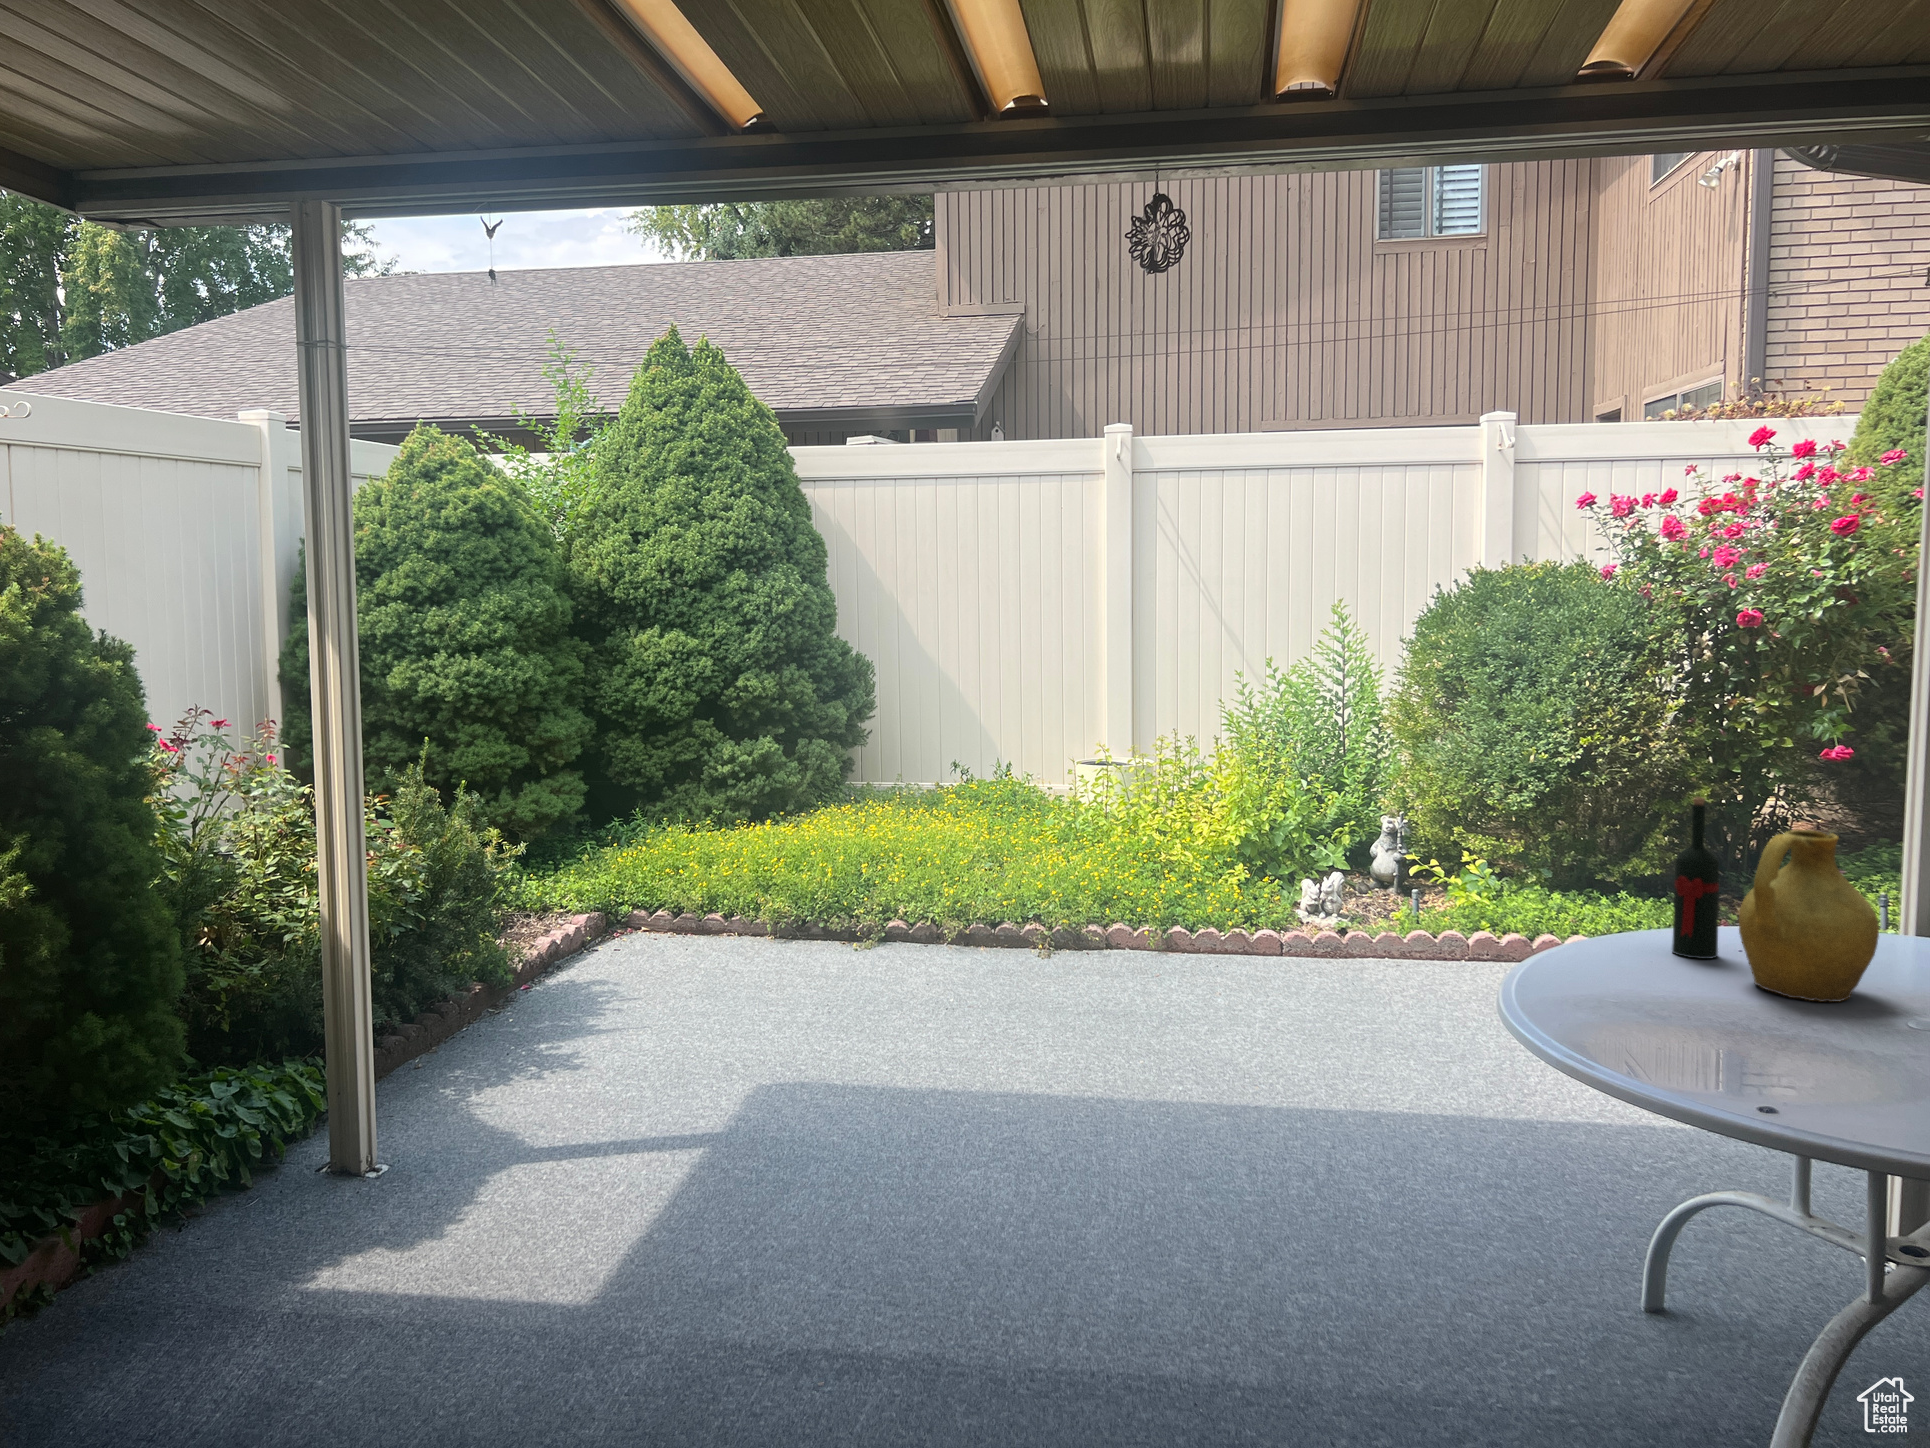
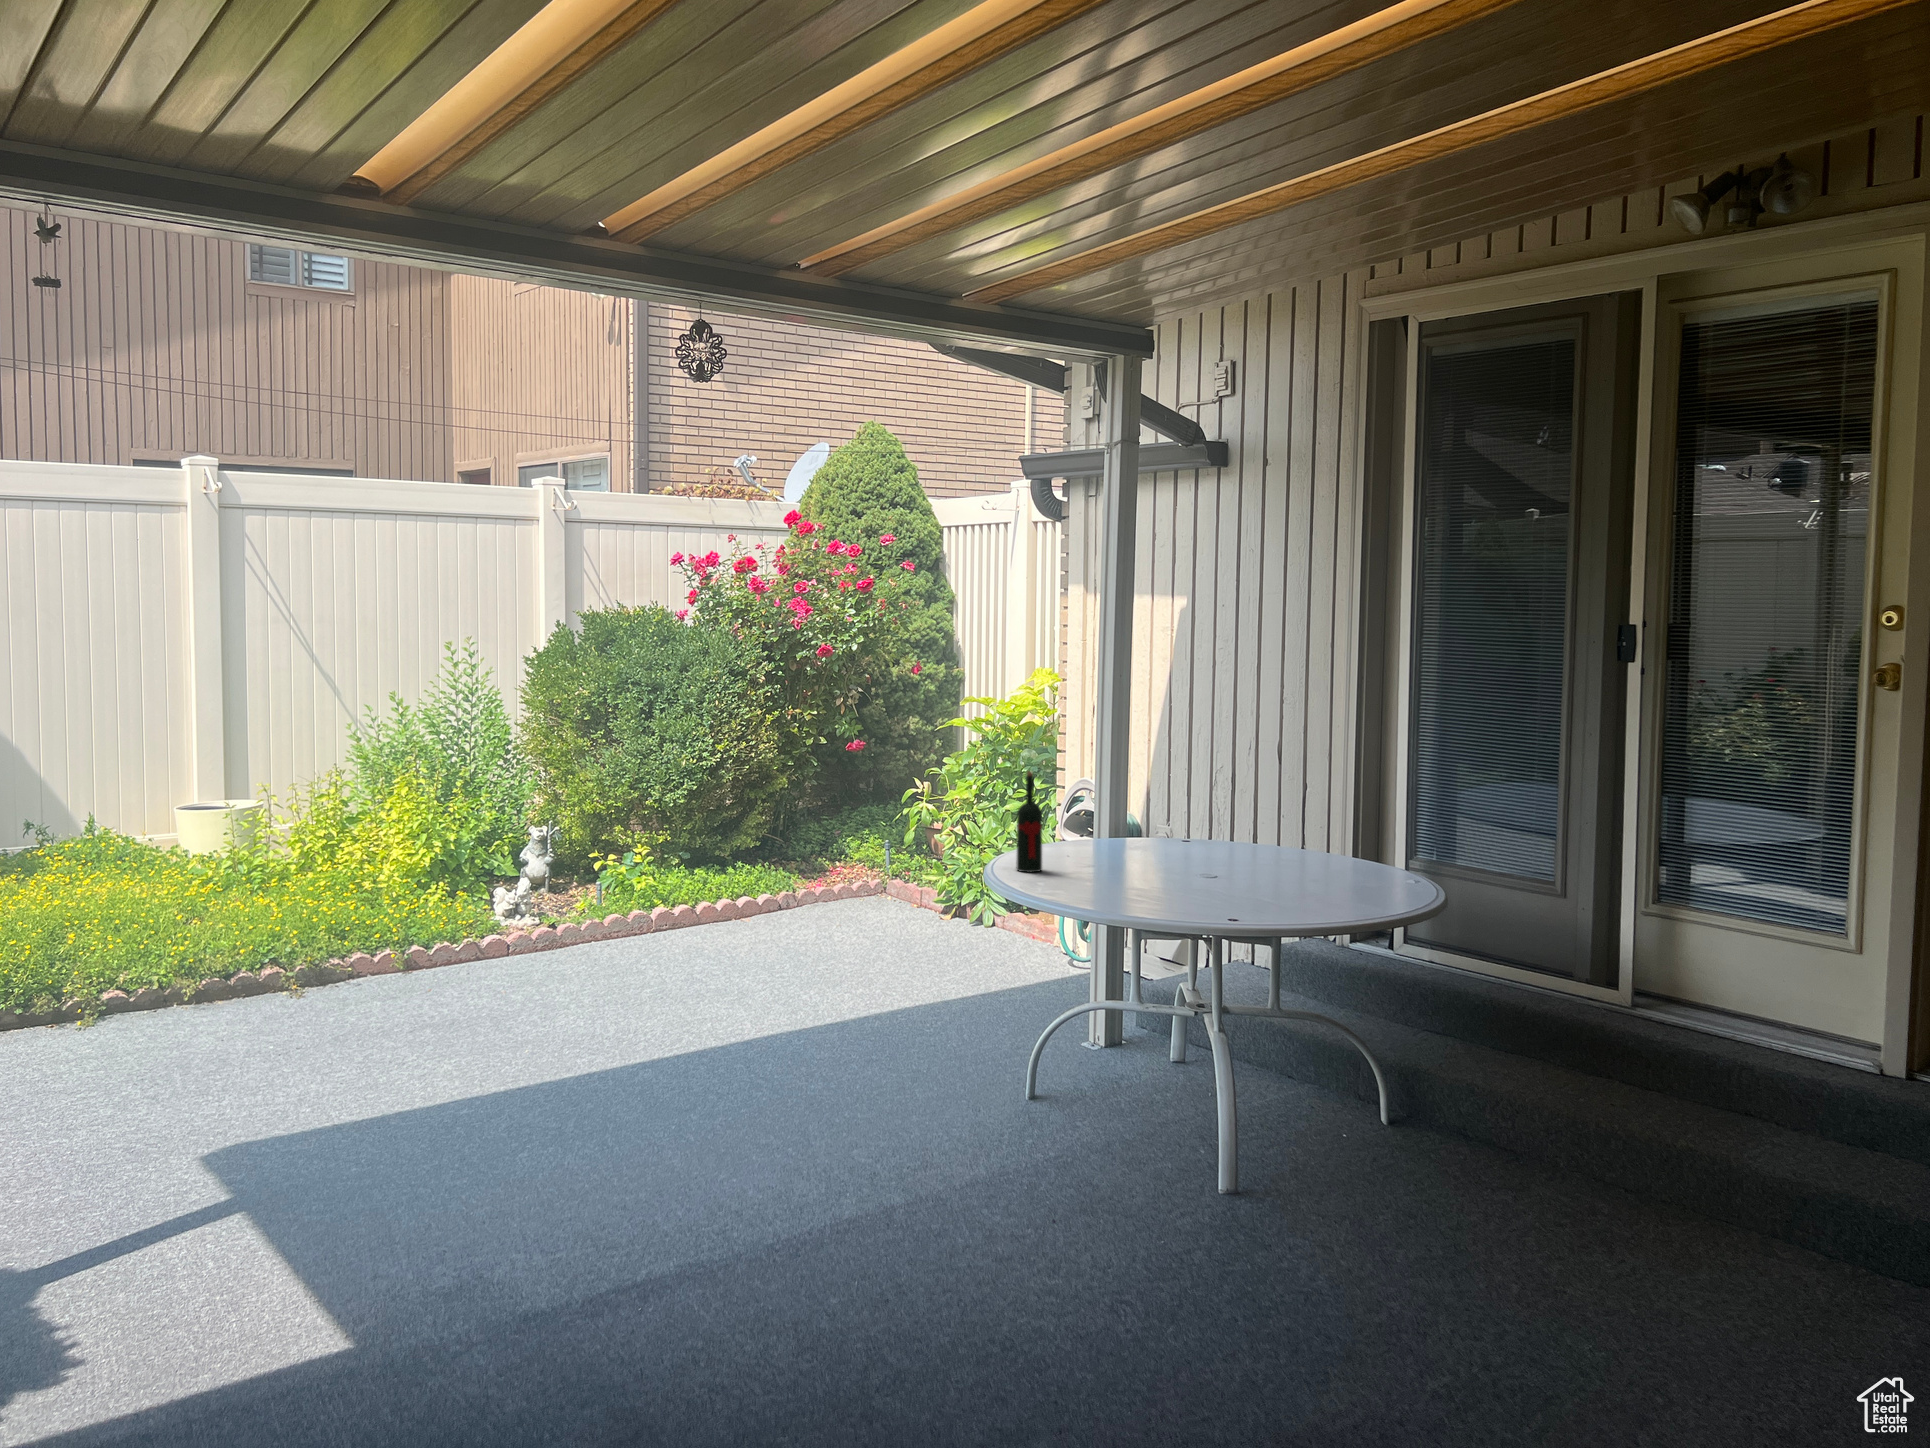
pitcher: present [1739,830,1879,1002] -> none [1072,784,1143,883]

